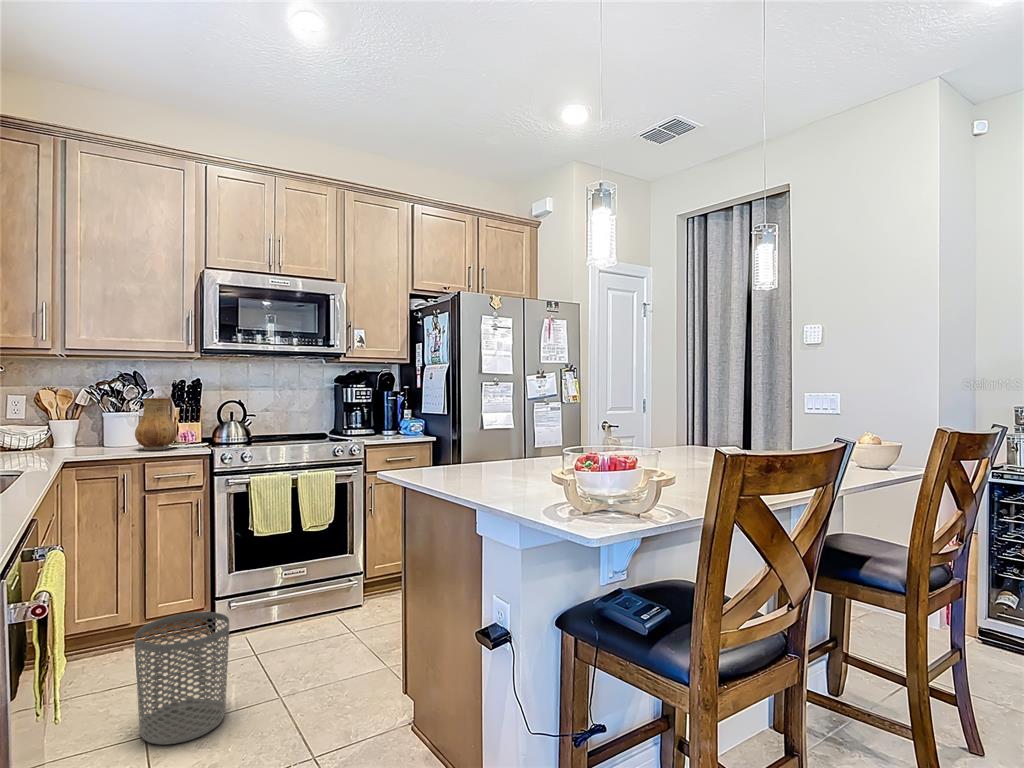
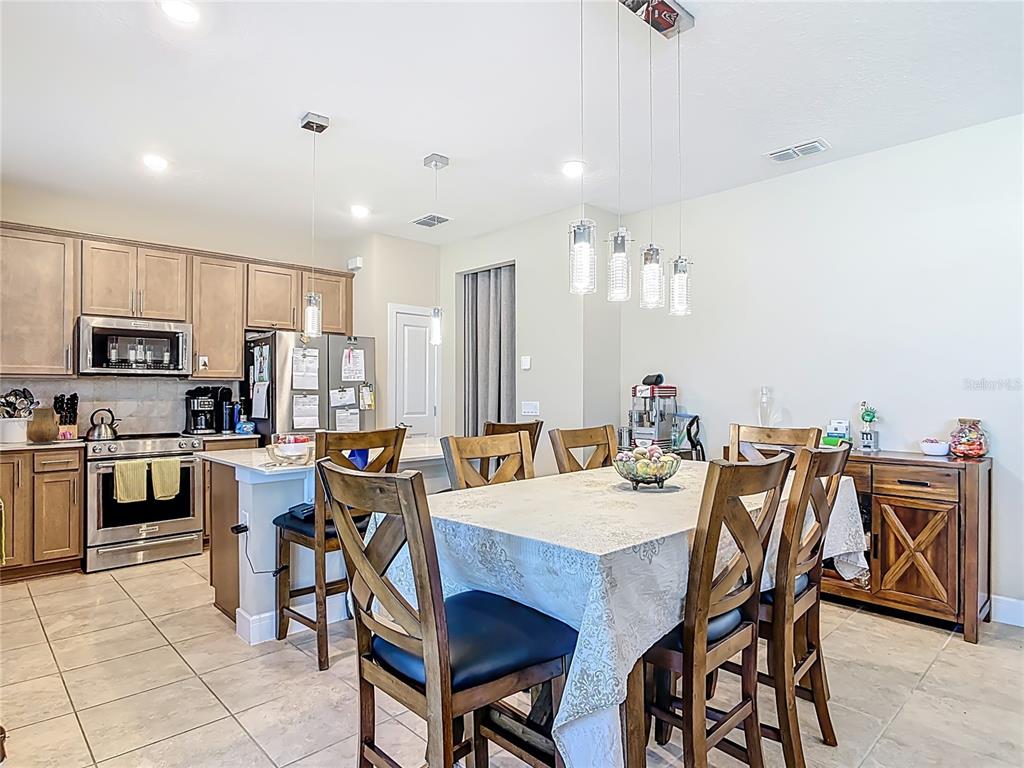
waste bin: present [135,612,229,745] -> none [32,544,96,619]

